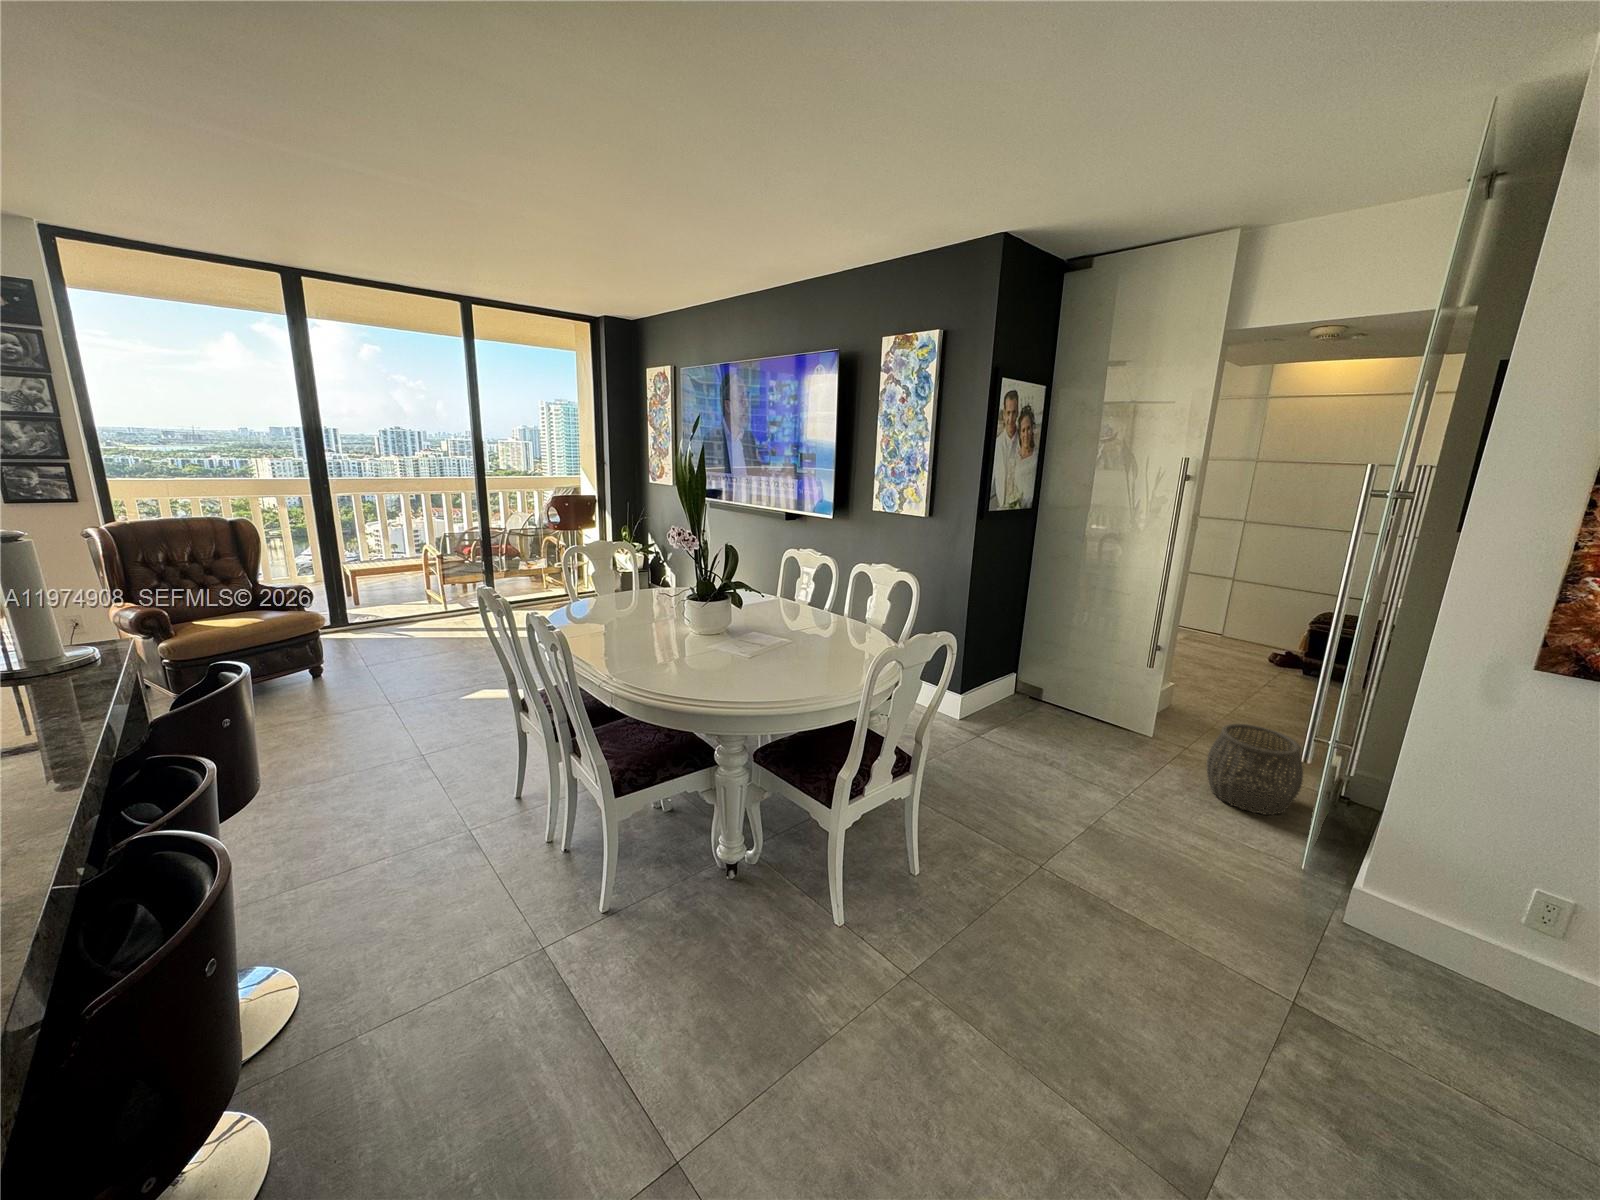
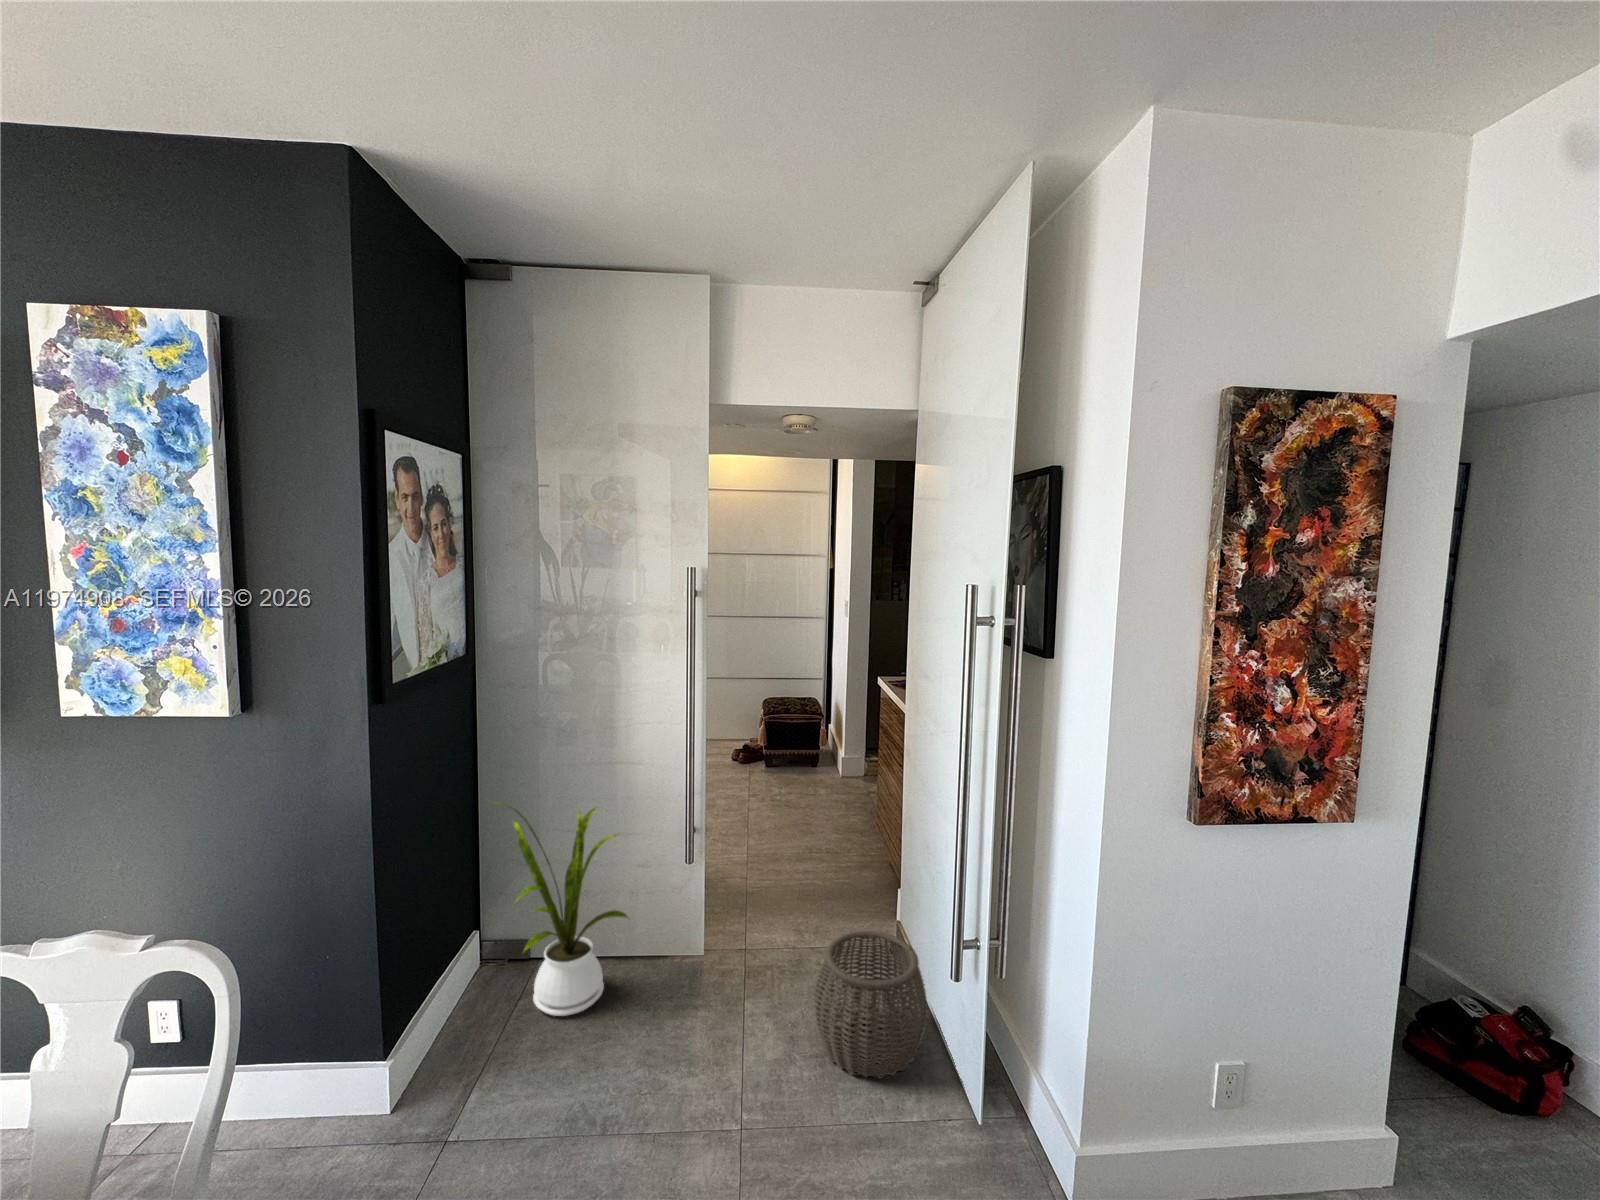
house plant: none [1030,589,1107,719] -> present [493,803,628,1016]

